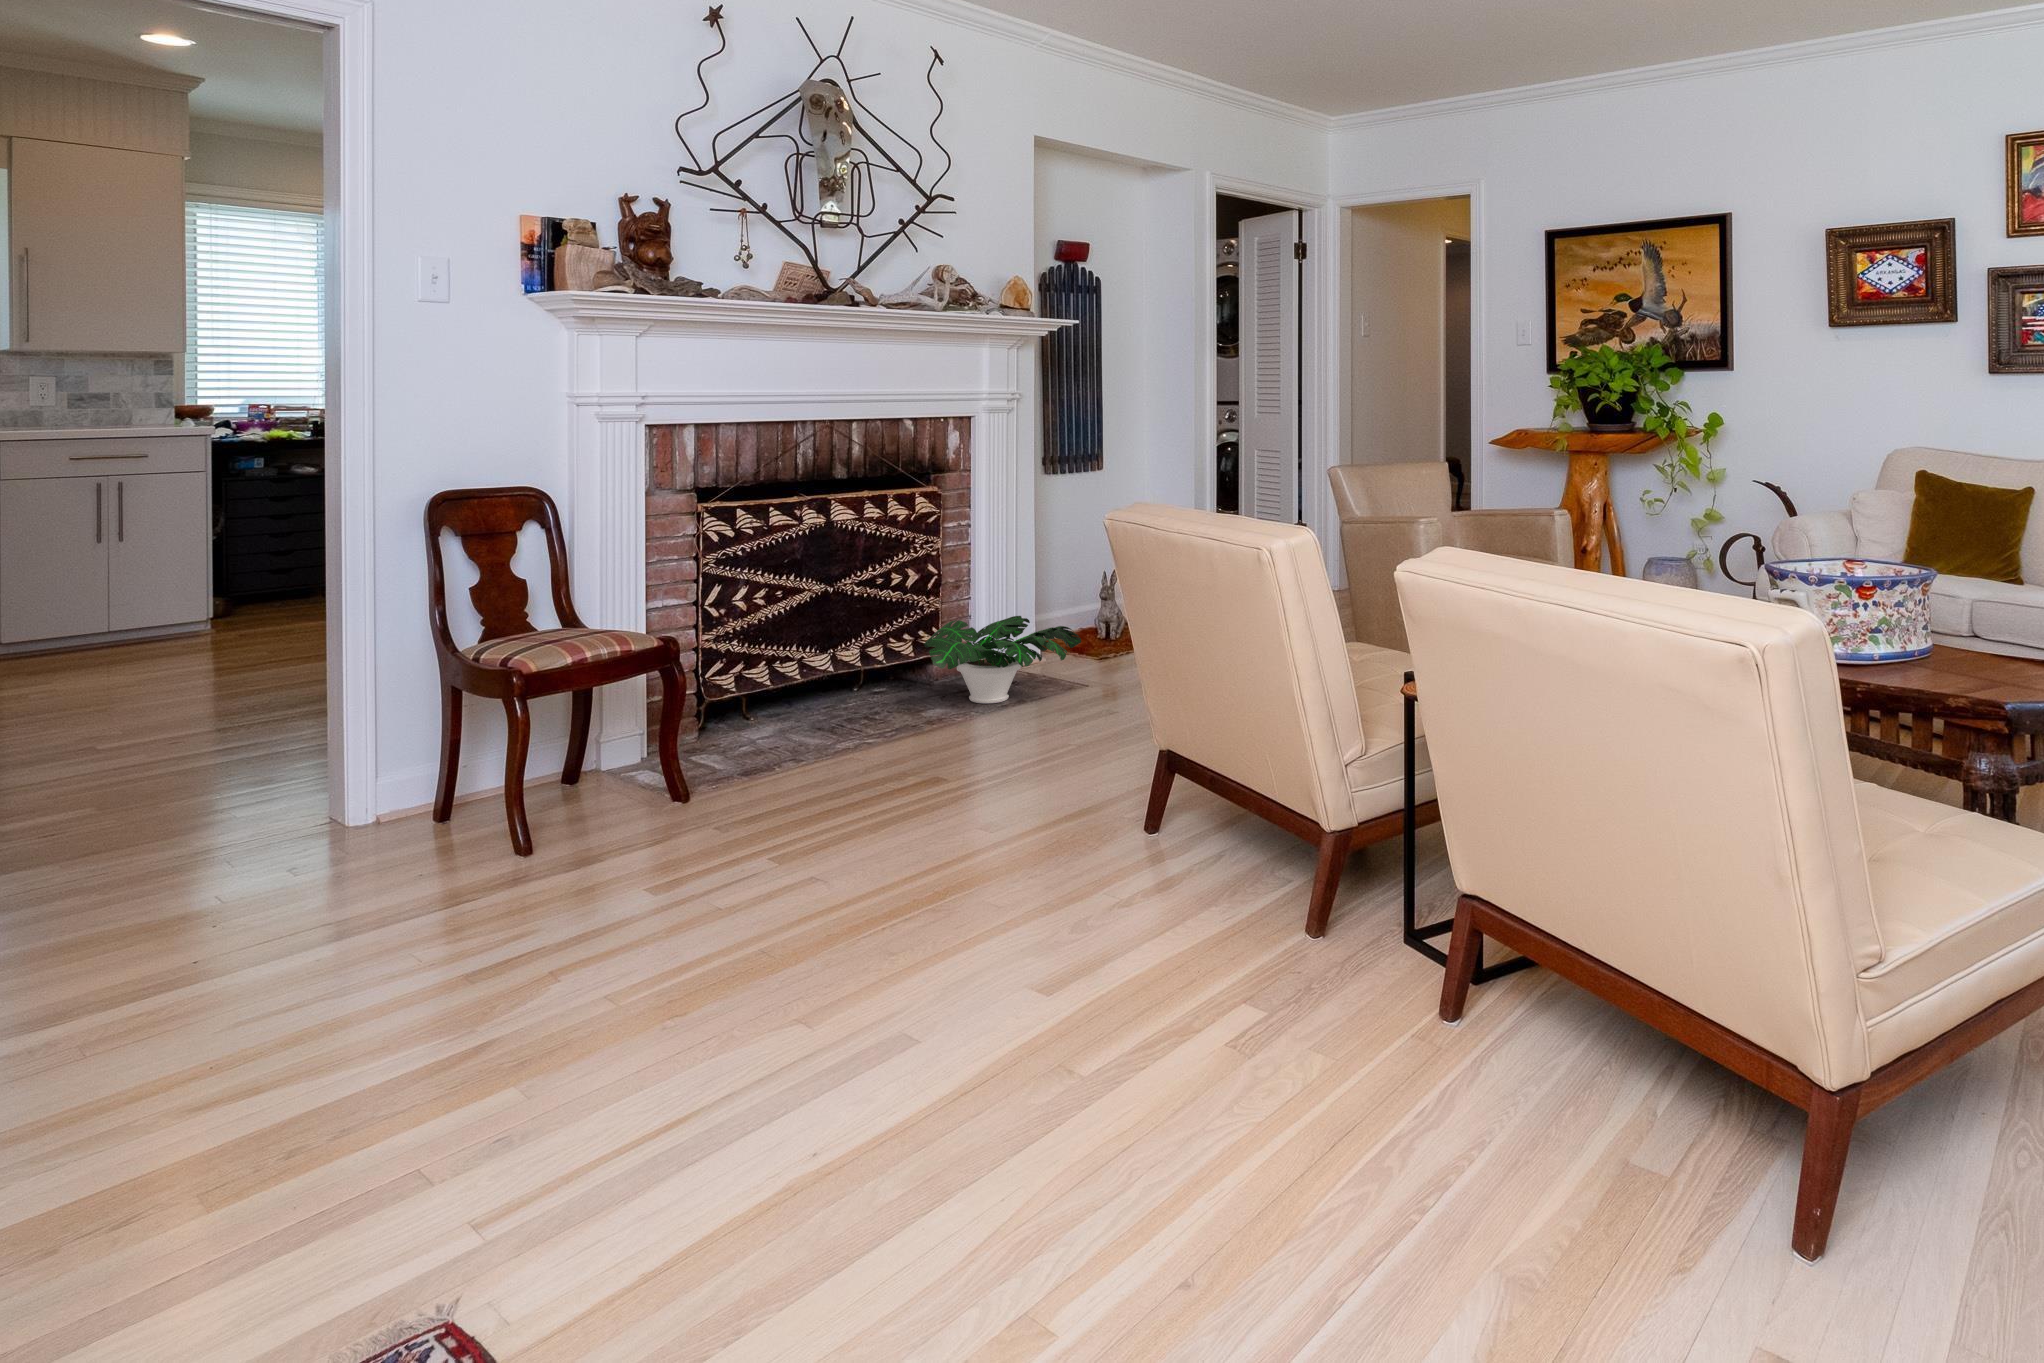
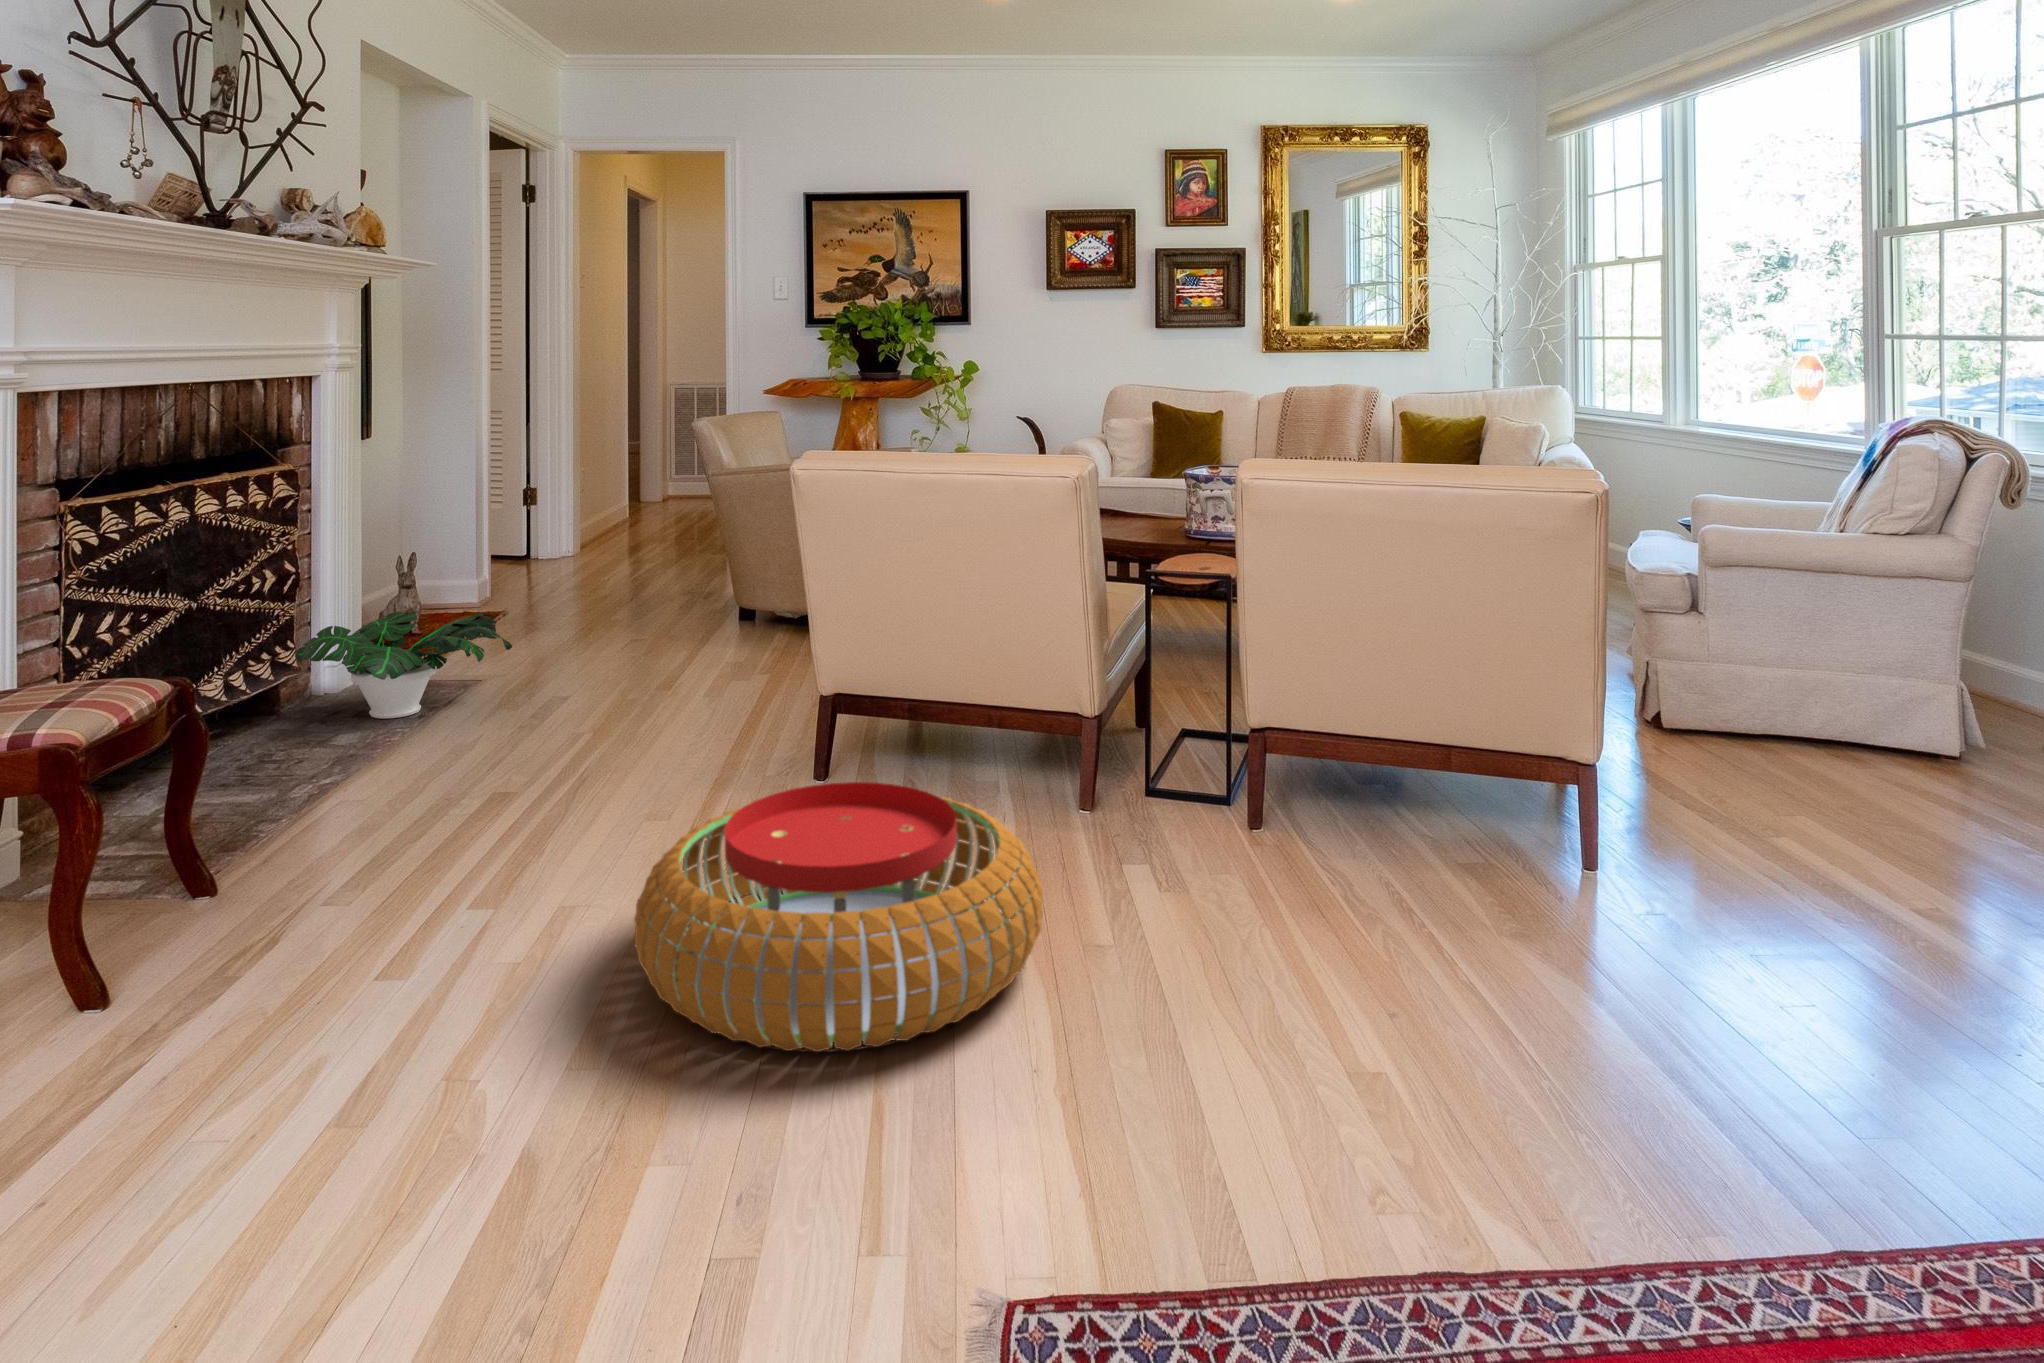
pouf: none [655,821,1061,1083] -> present [634,782,1043,1052]

